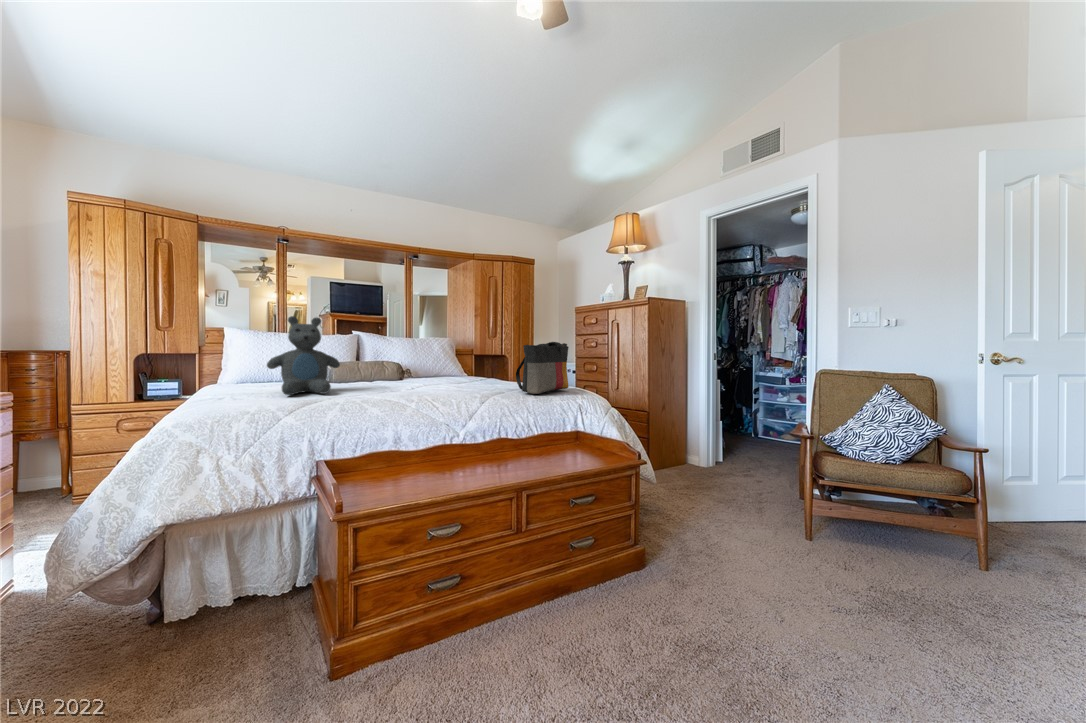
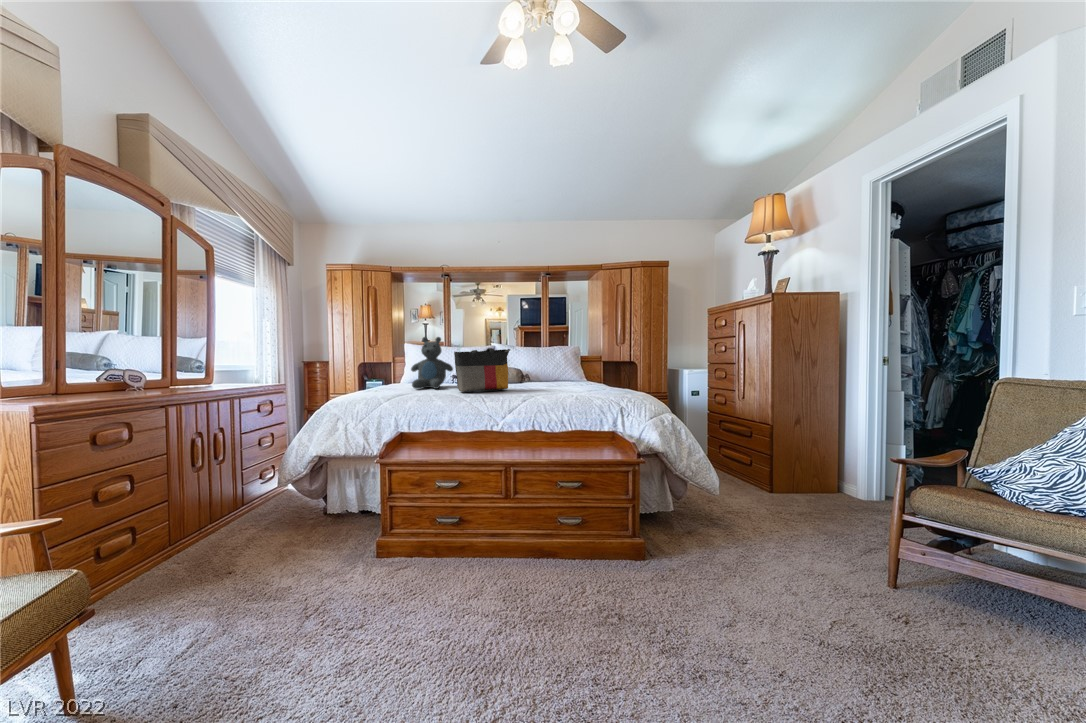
tote bag: present [516,342,569,394] -> present [454,348,510,392]

